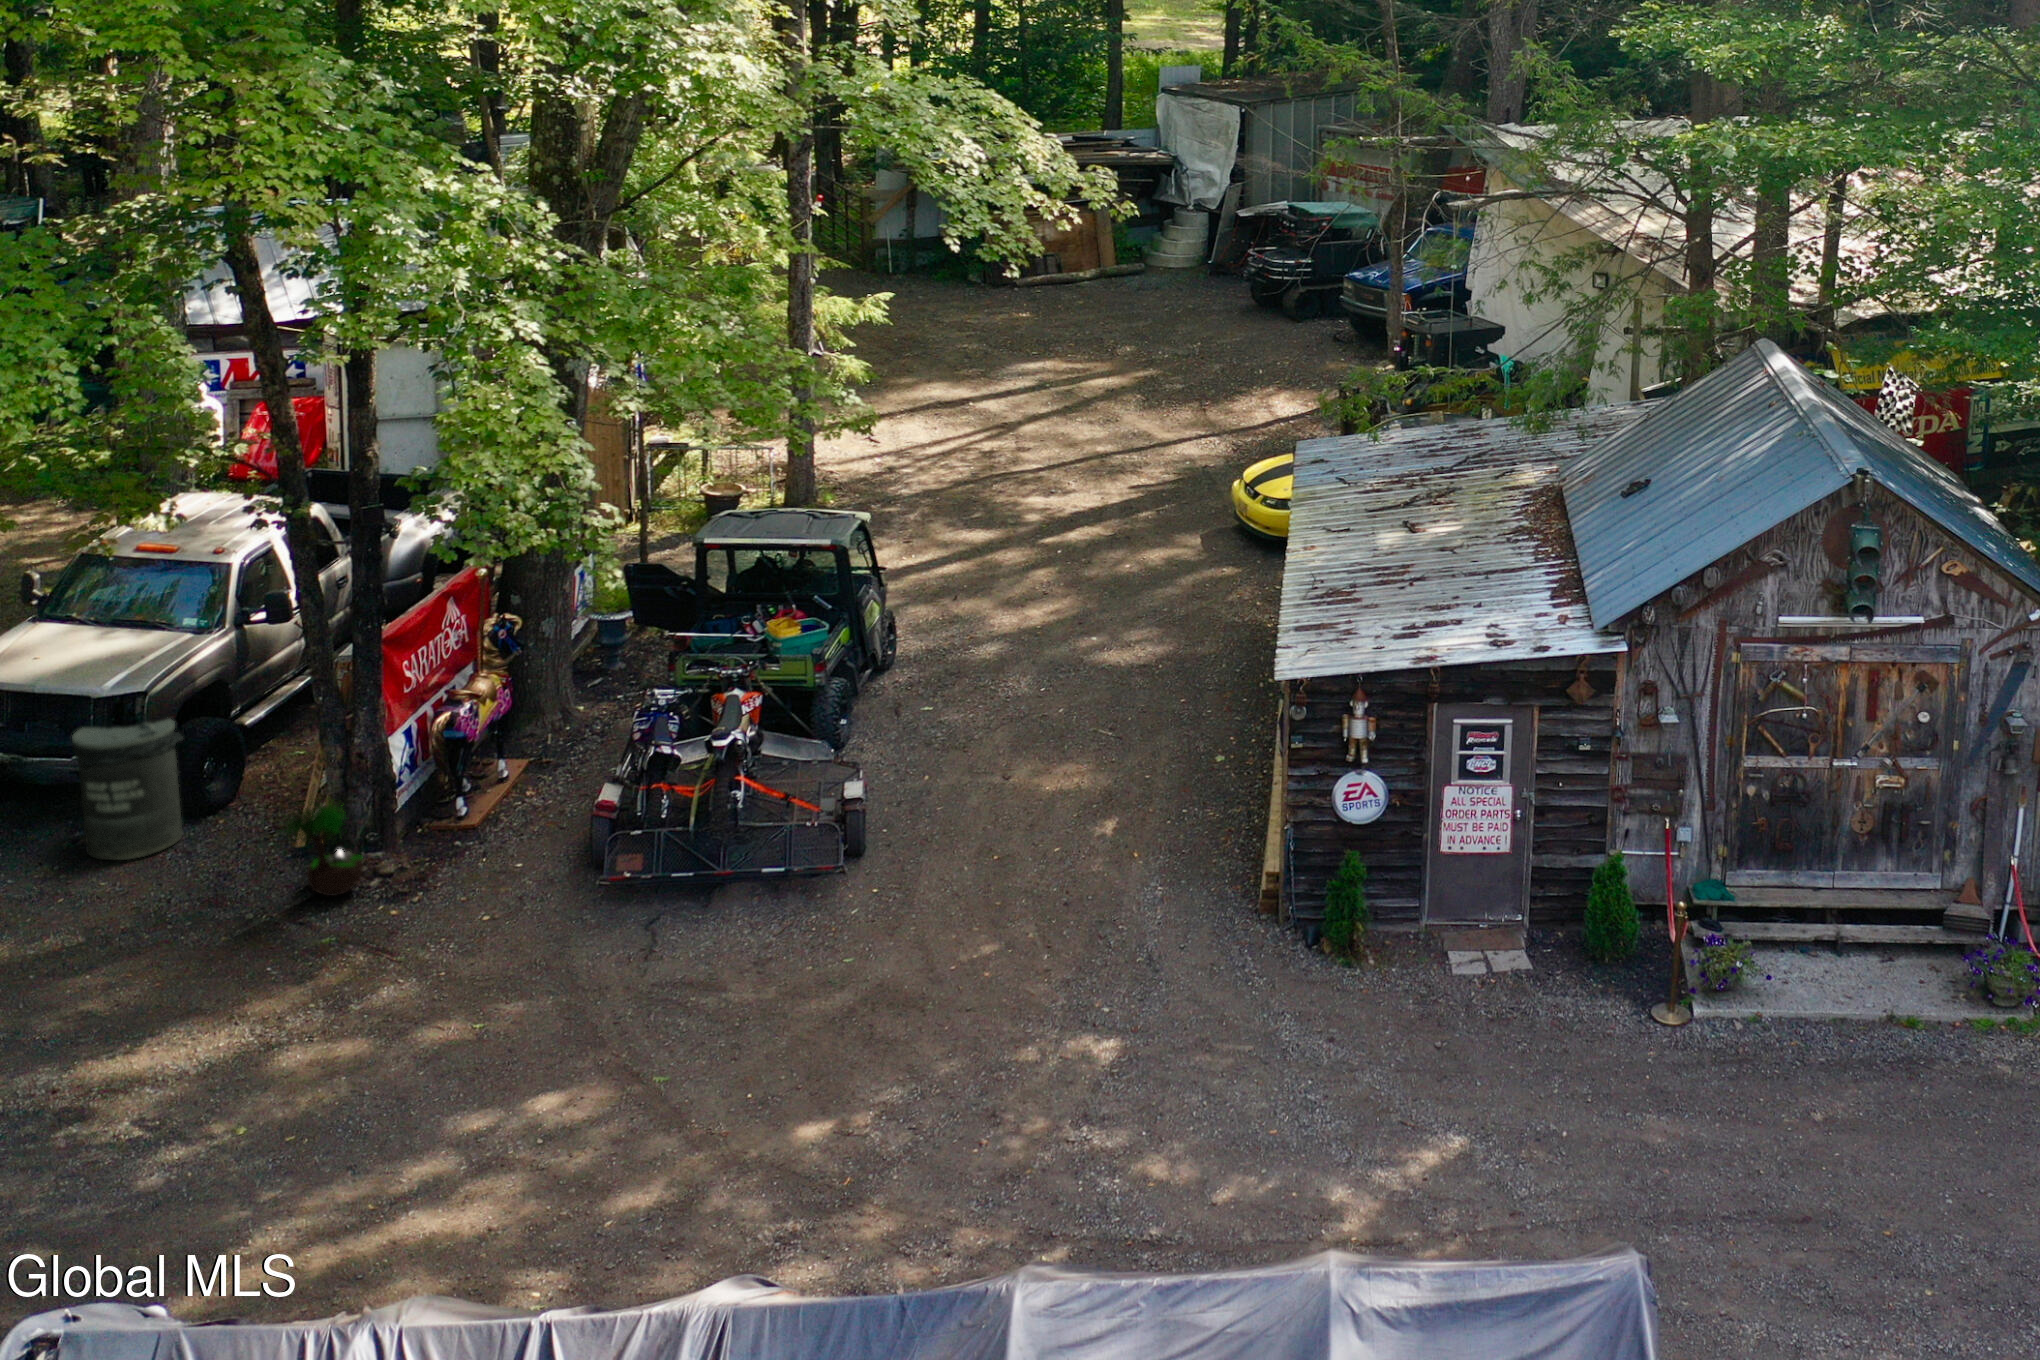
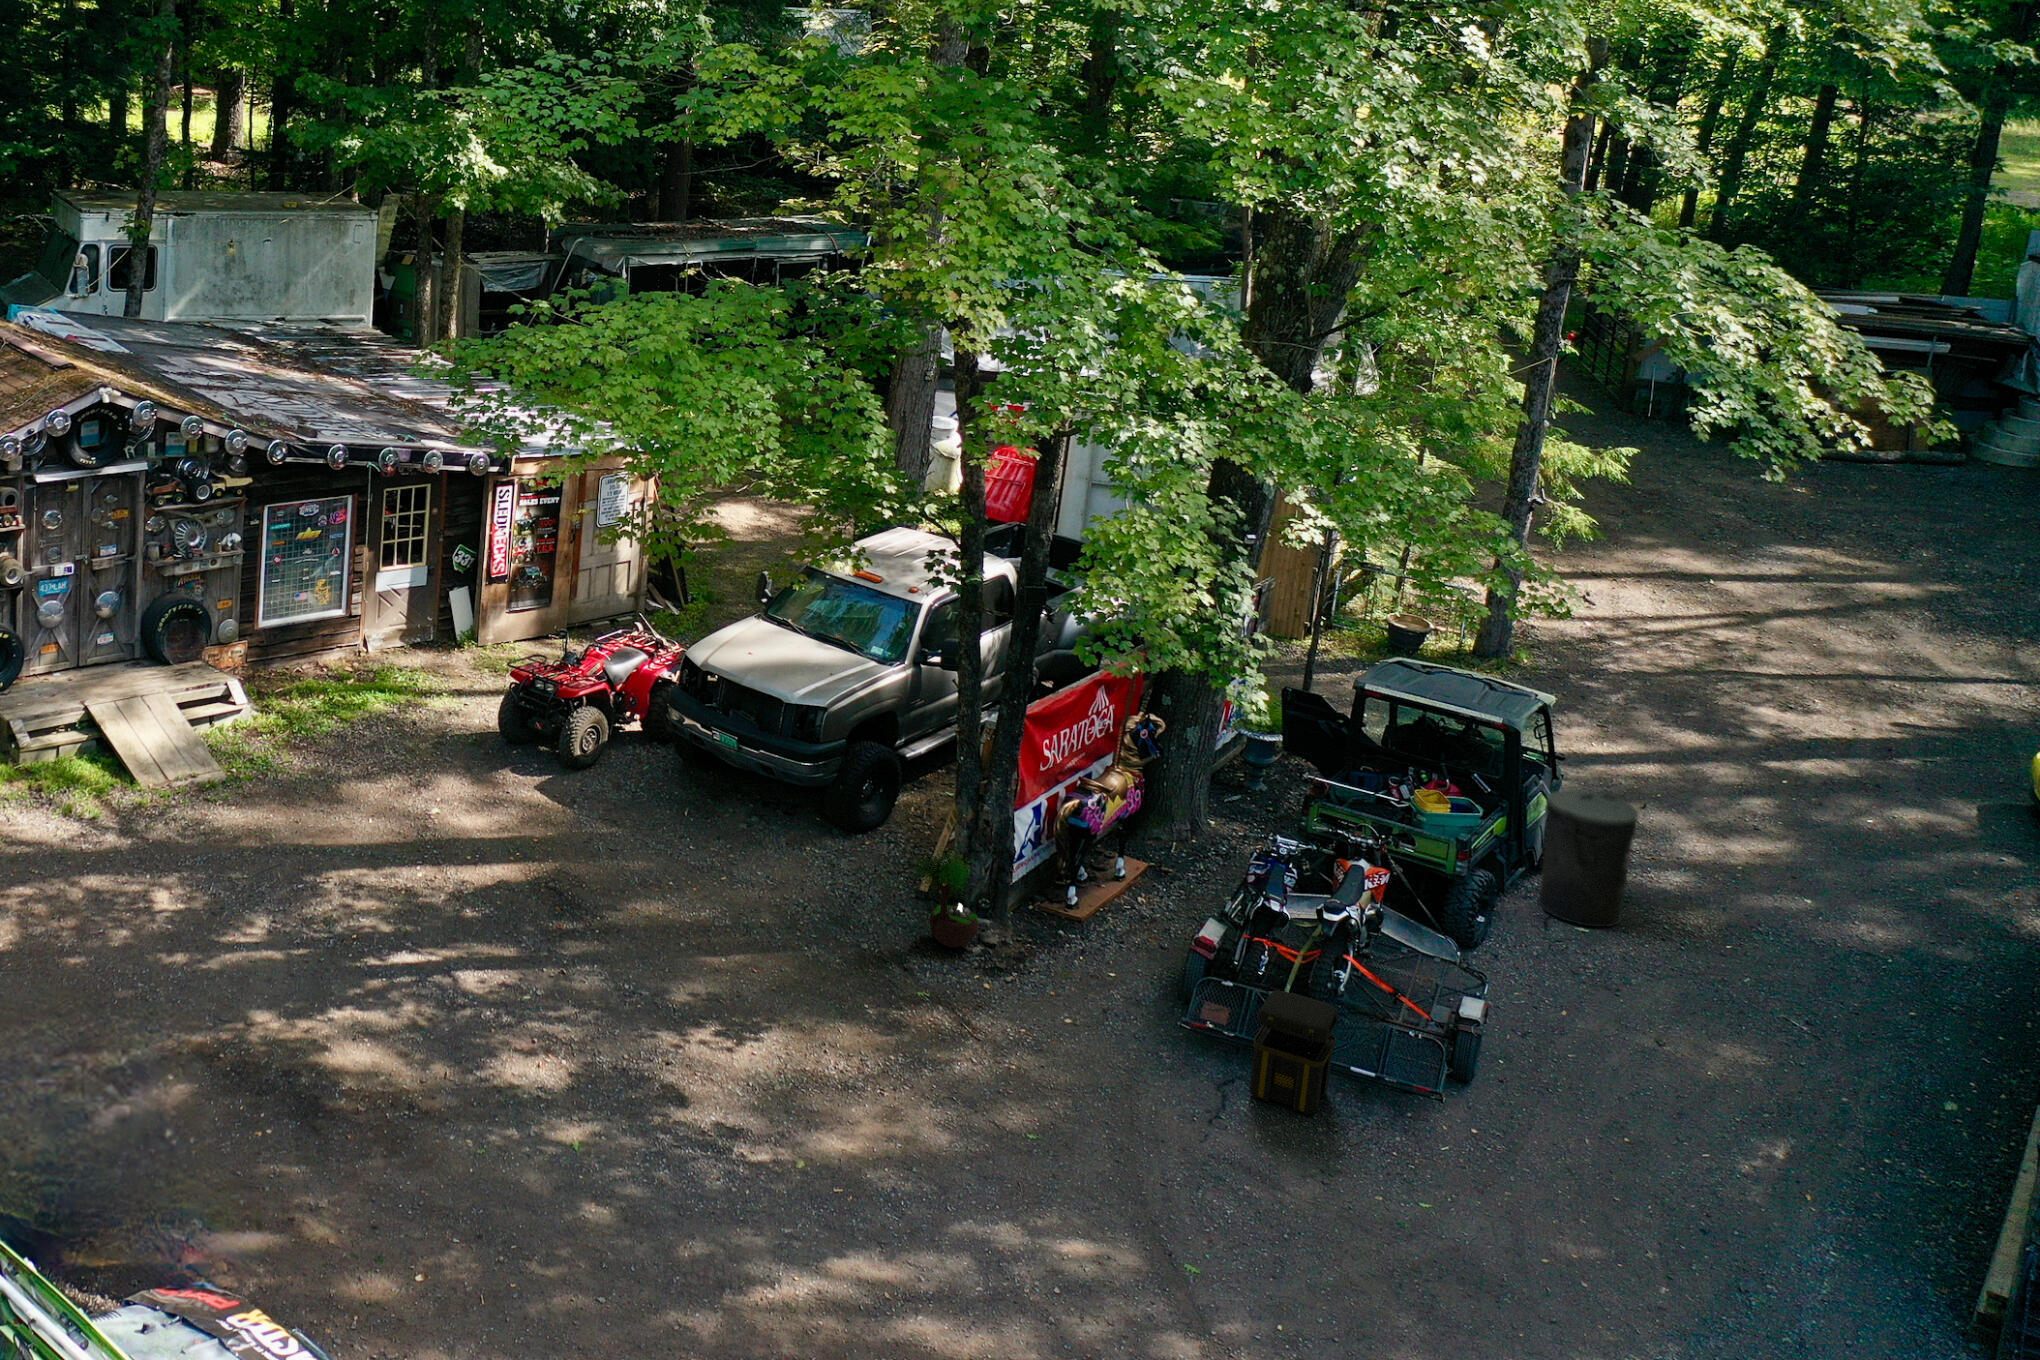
trash can: present [72,719,184,860] -> present [1538,789,1638,927]
toolbox: none [667,820,740,923] -> present [1250,990,1339,1115]

